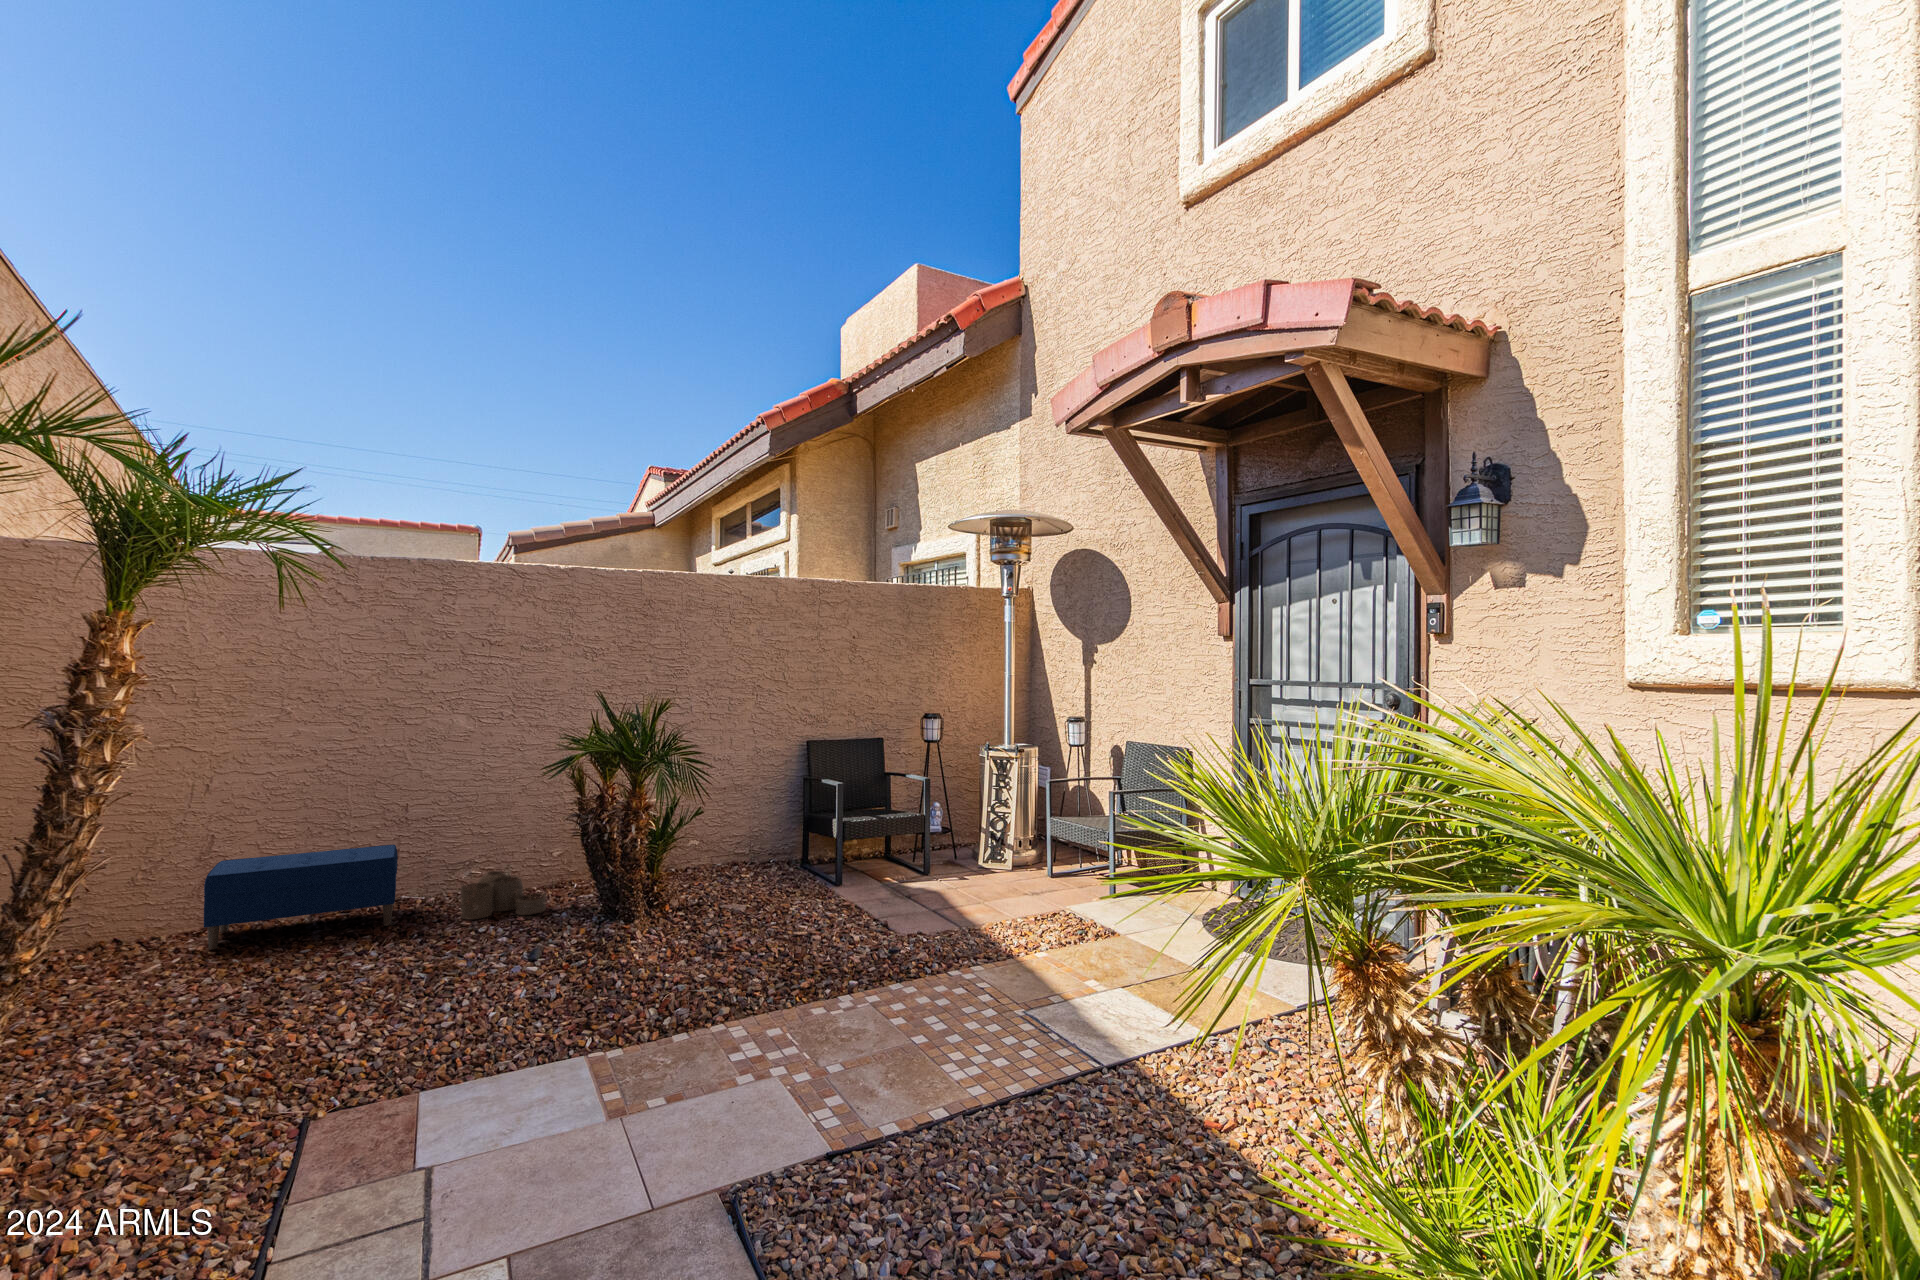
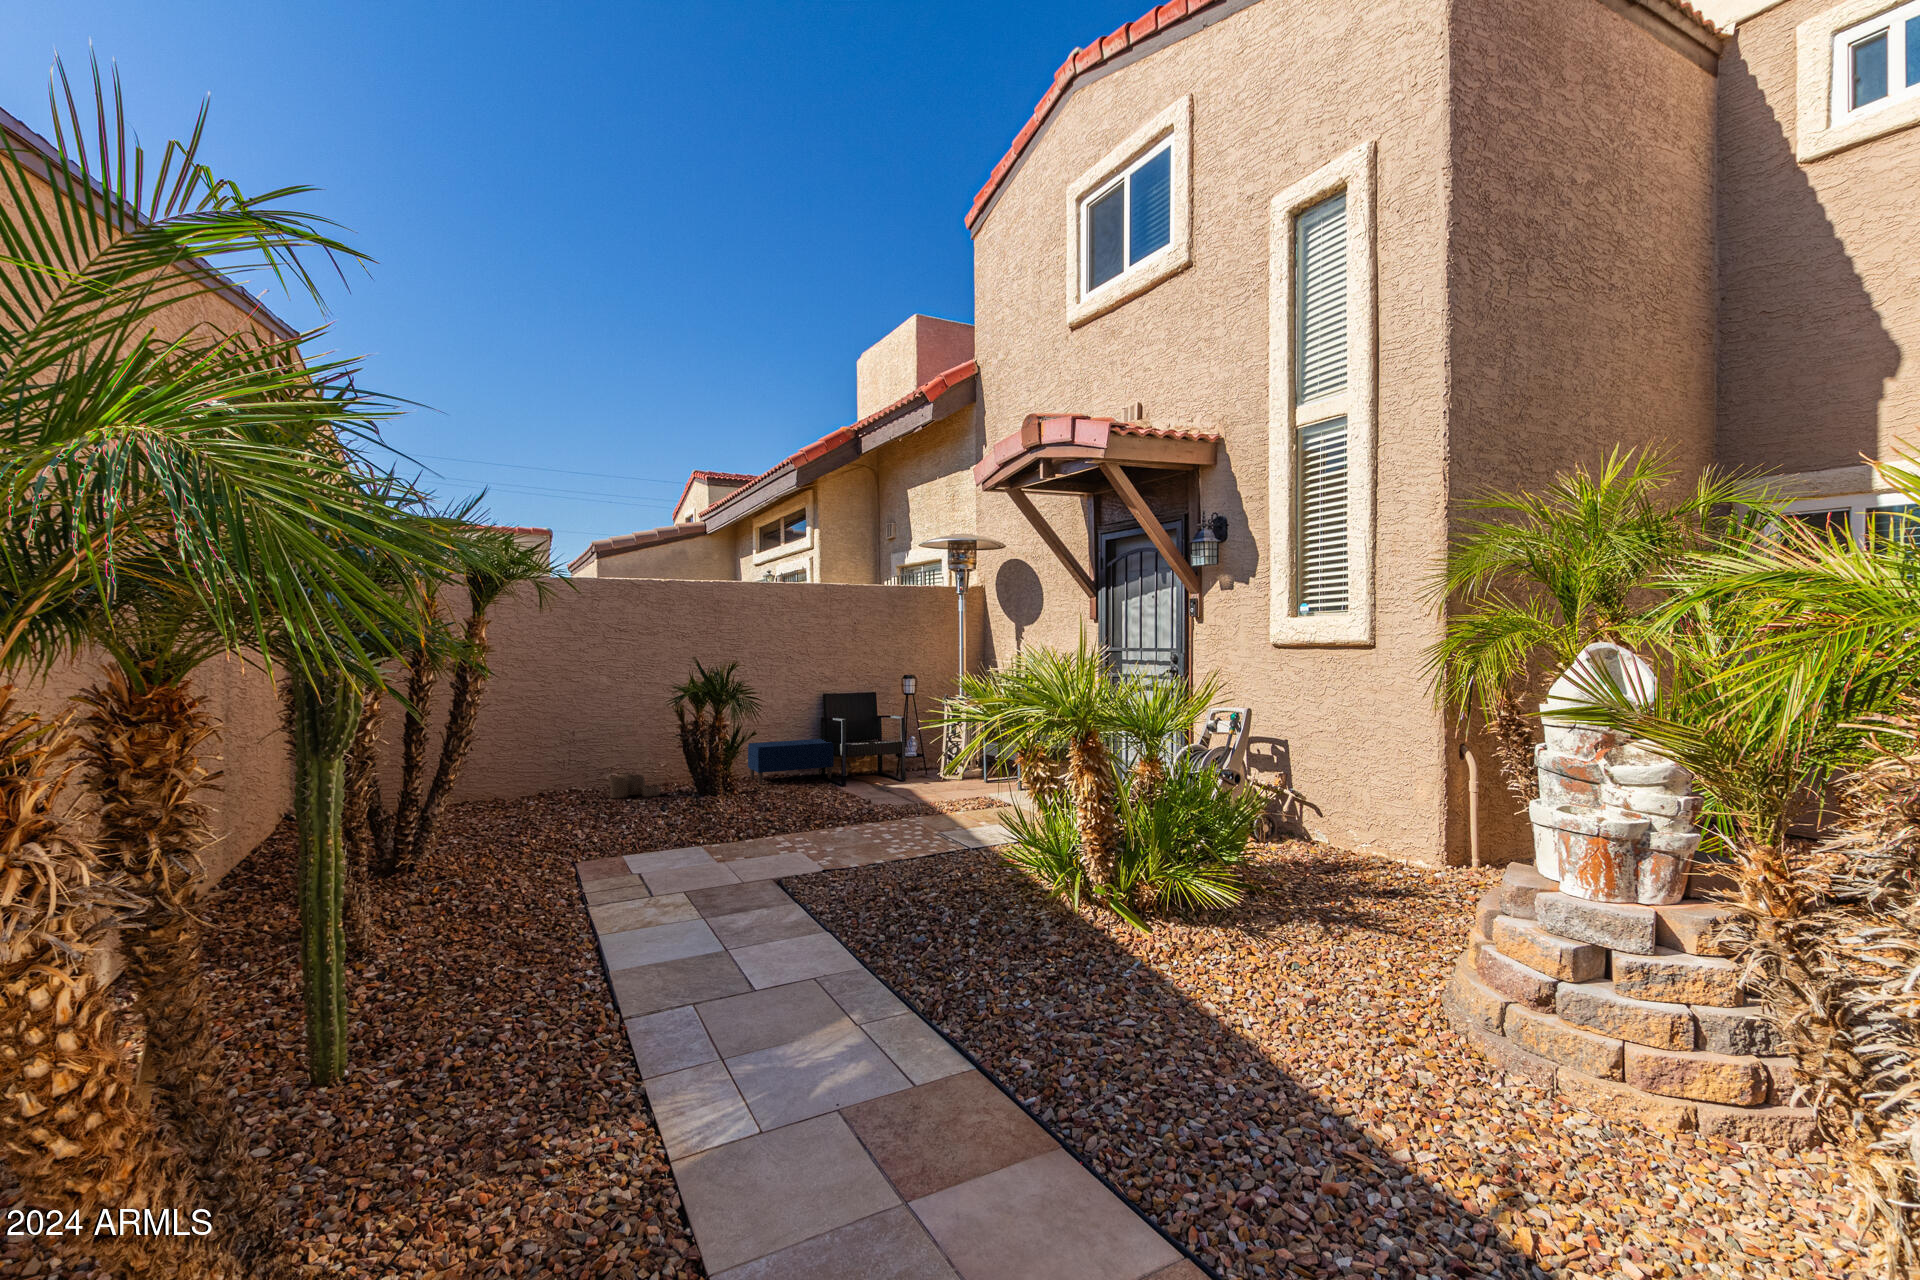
bench: present [204,844,398,950] -> present [748,739,834,784]

